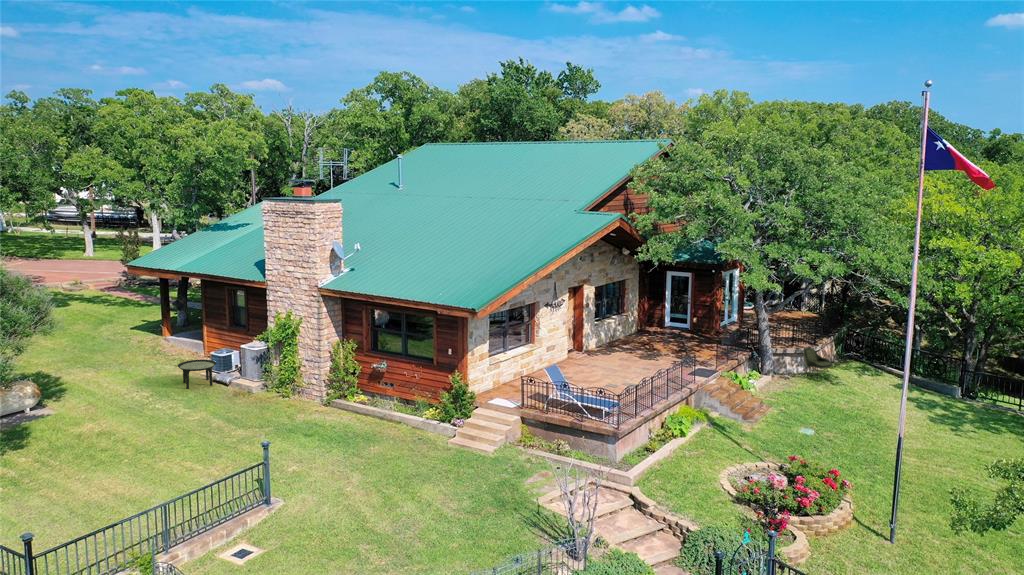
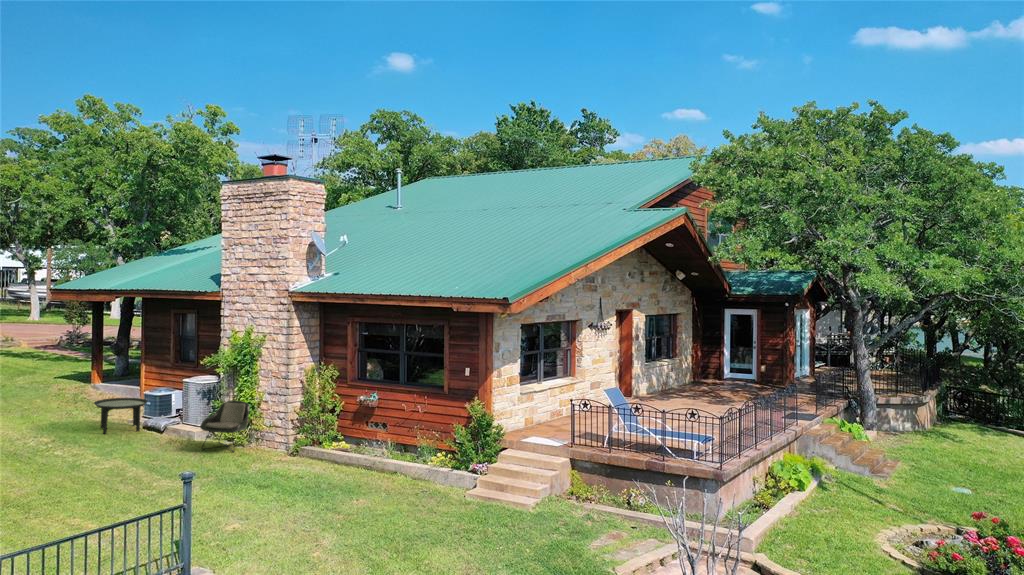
lounge chair: present [803,348,833,369] -> present [200,400,249,452]

